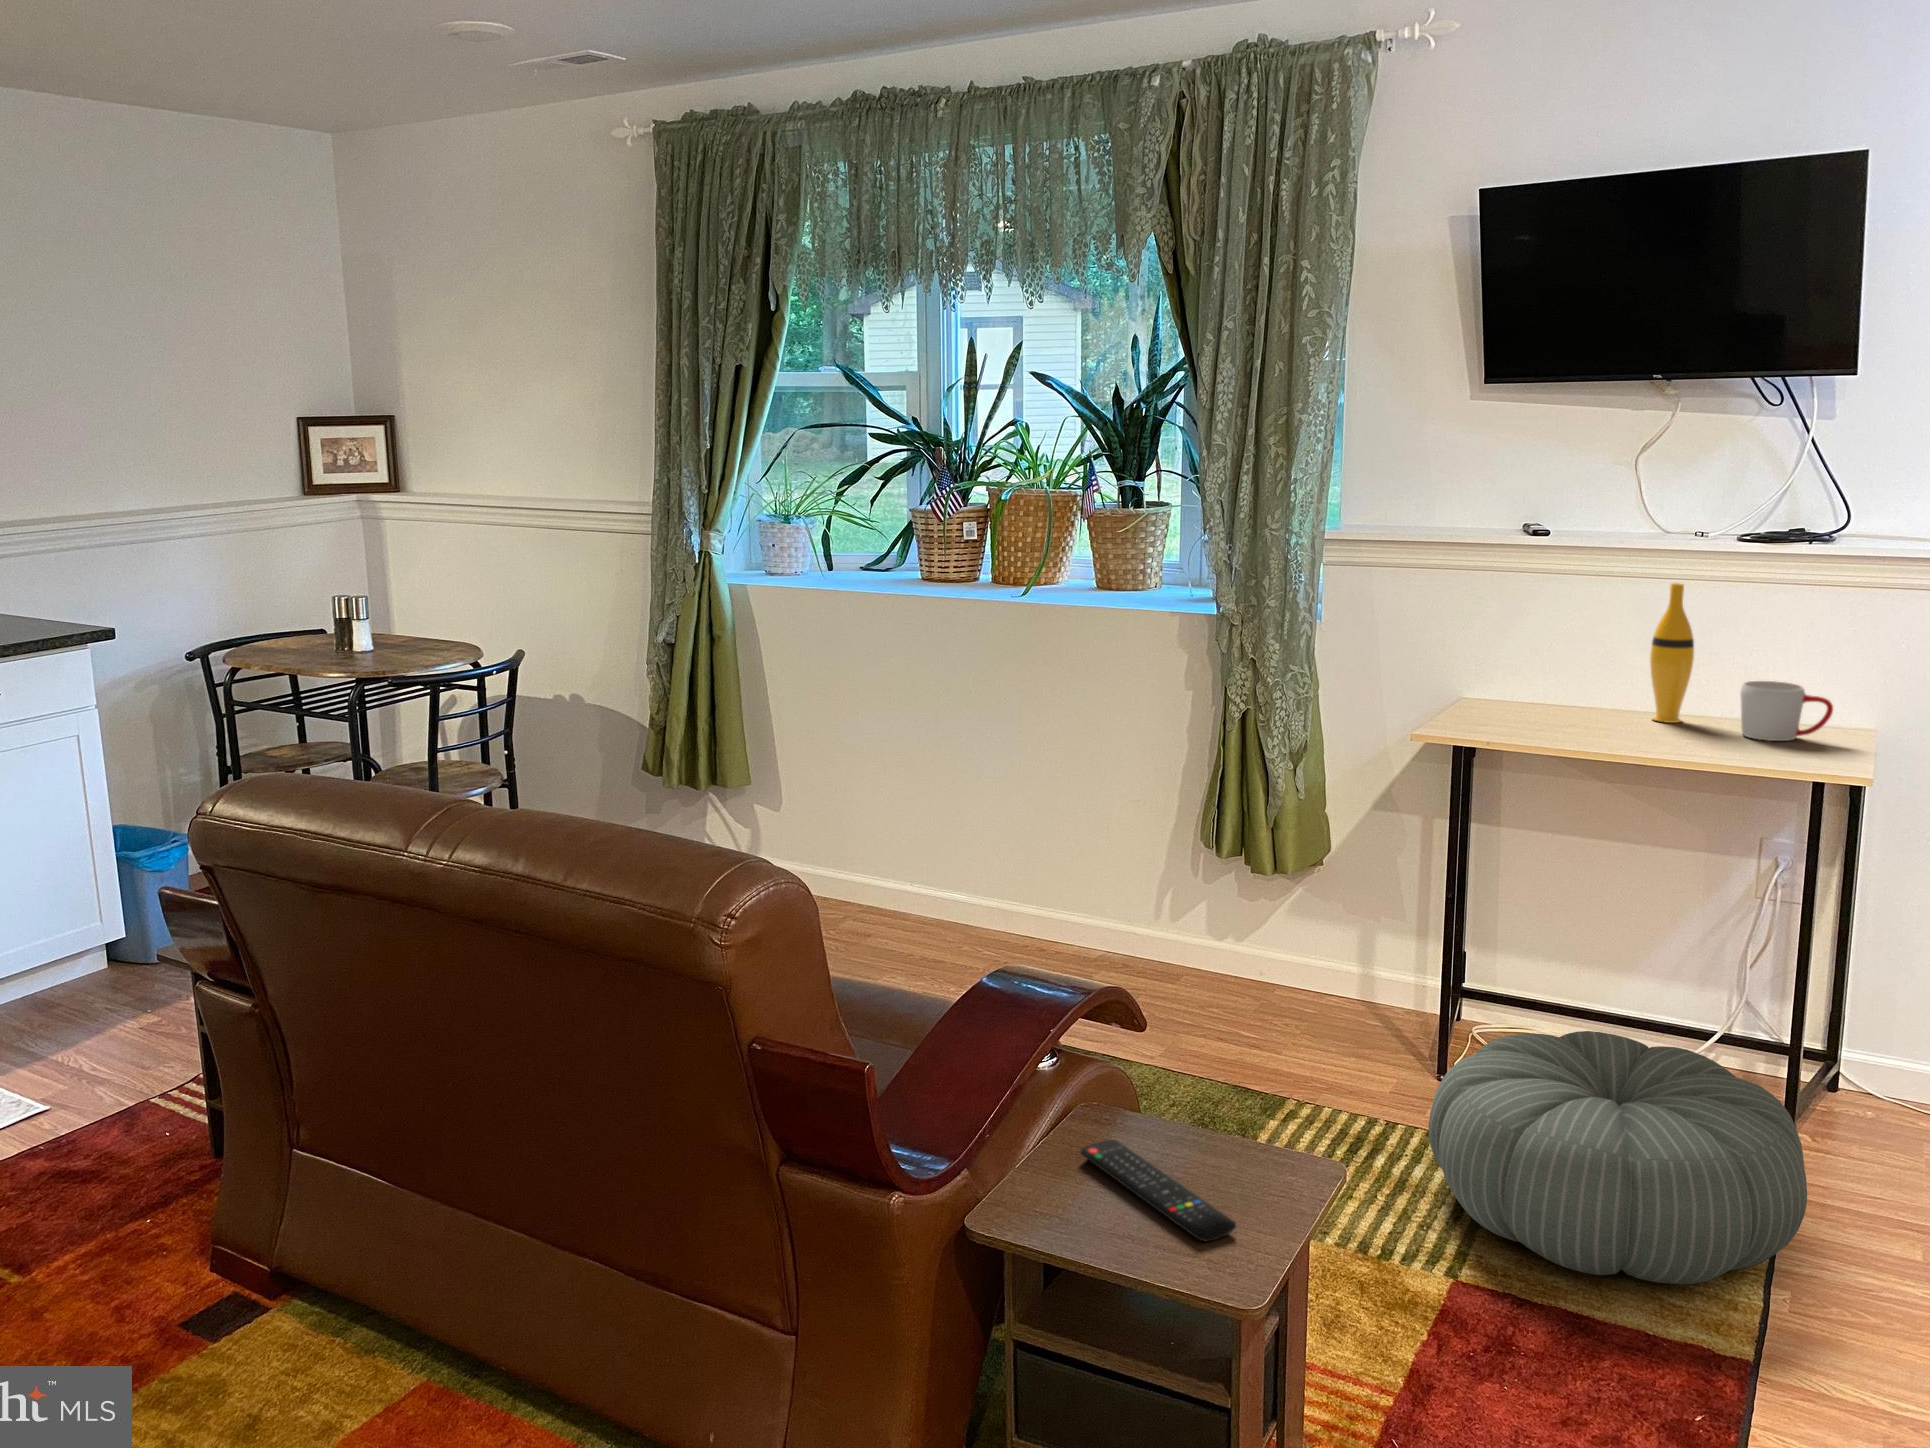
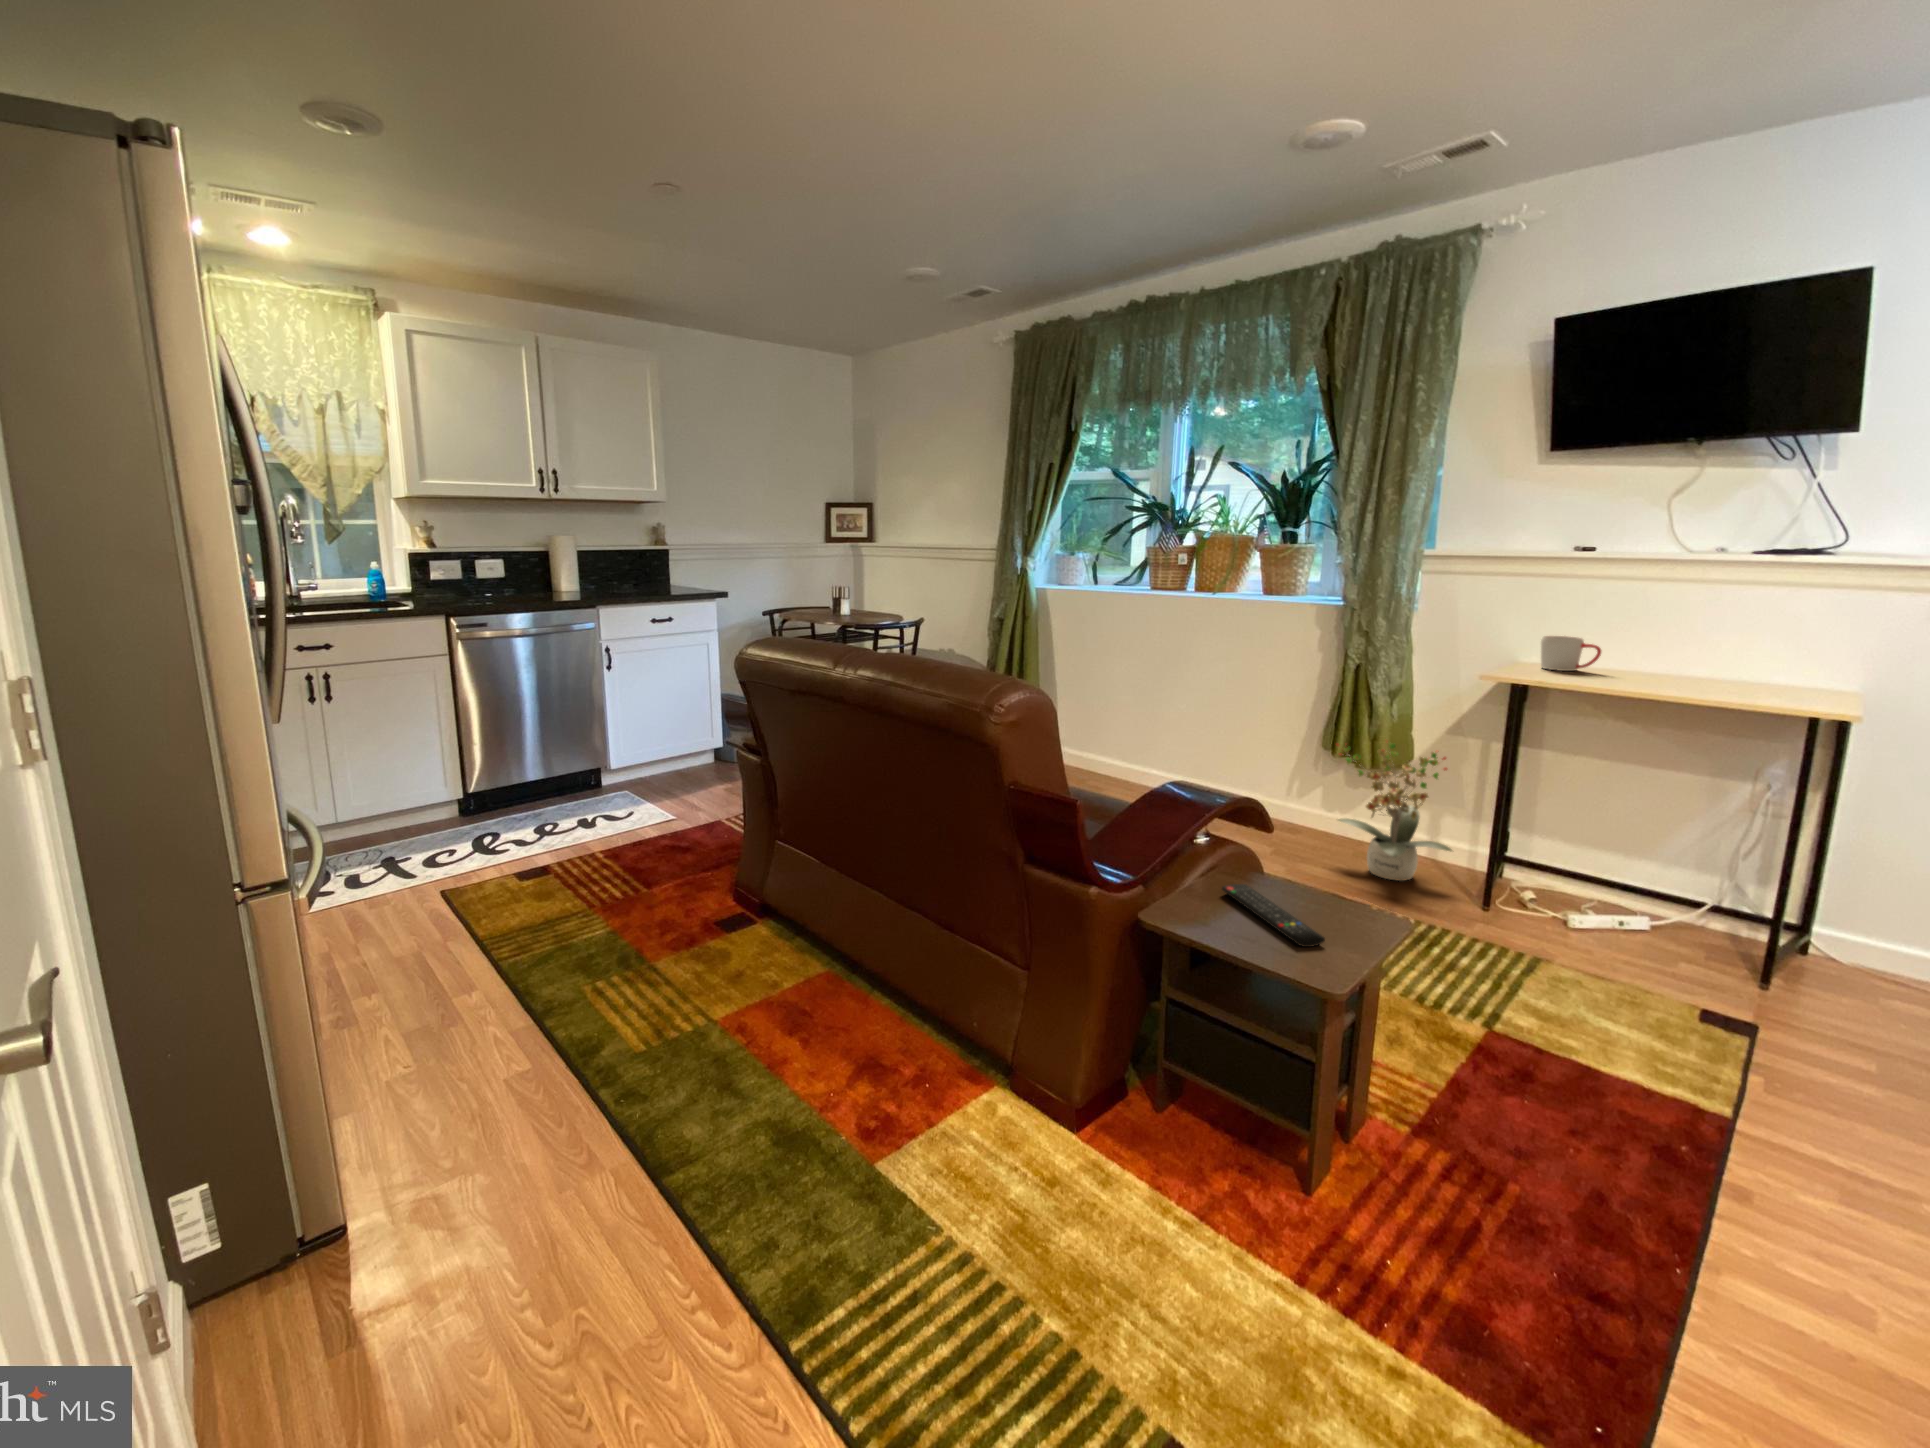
vase: present [1650,583,1694,723] -> none [1668,584,1708,681]
mug: present [1740,681,1833,741] -> present [1541,636,1601,671]
potted plant: none [1218,822,1392,1045] -> present [1336,743,1452,881]
pouf: present [1429,1031,1807,1284] -> none [1475,879,1786,1059]

